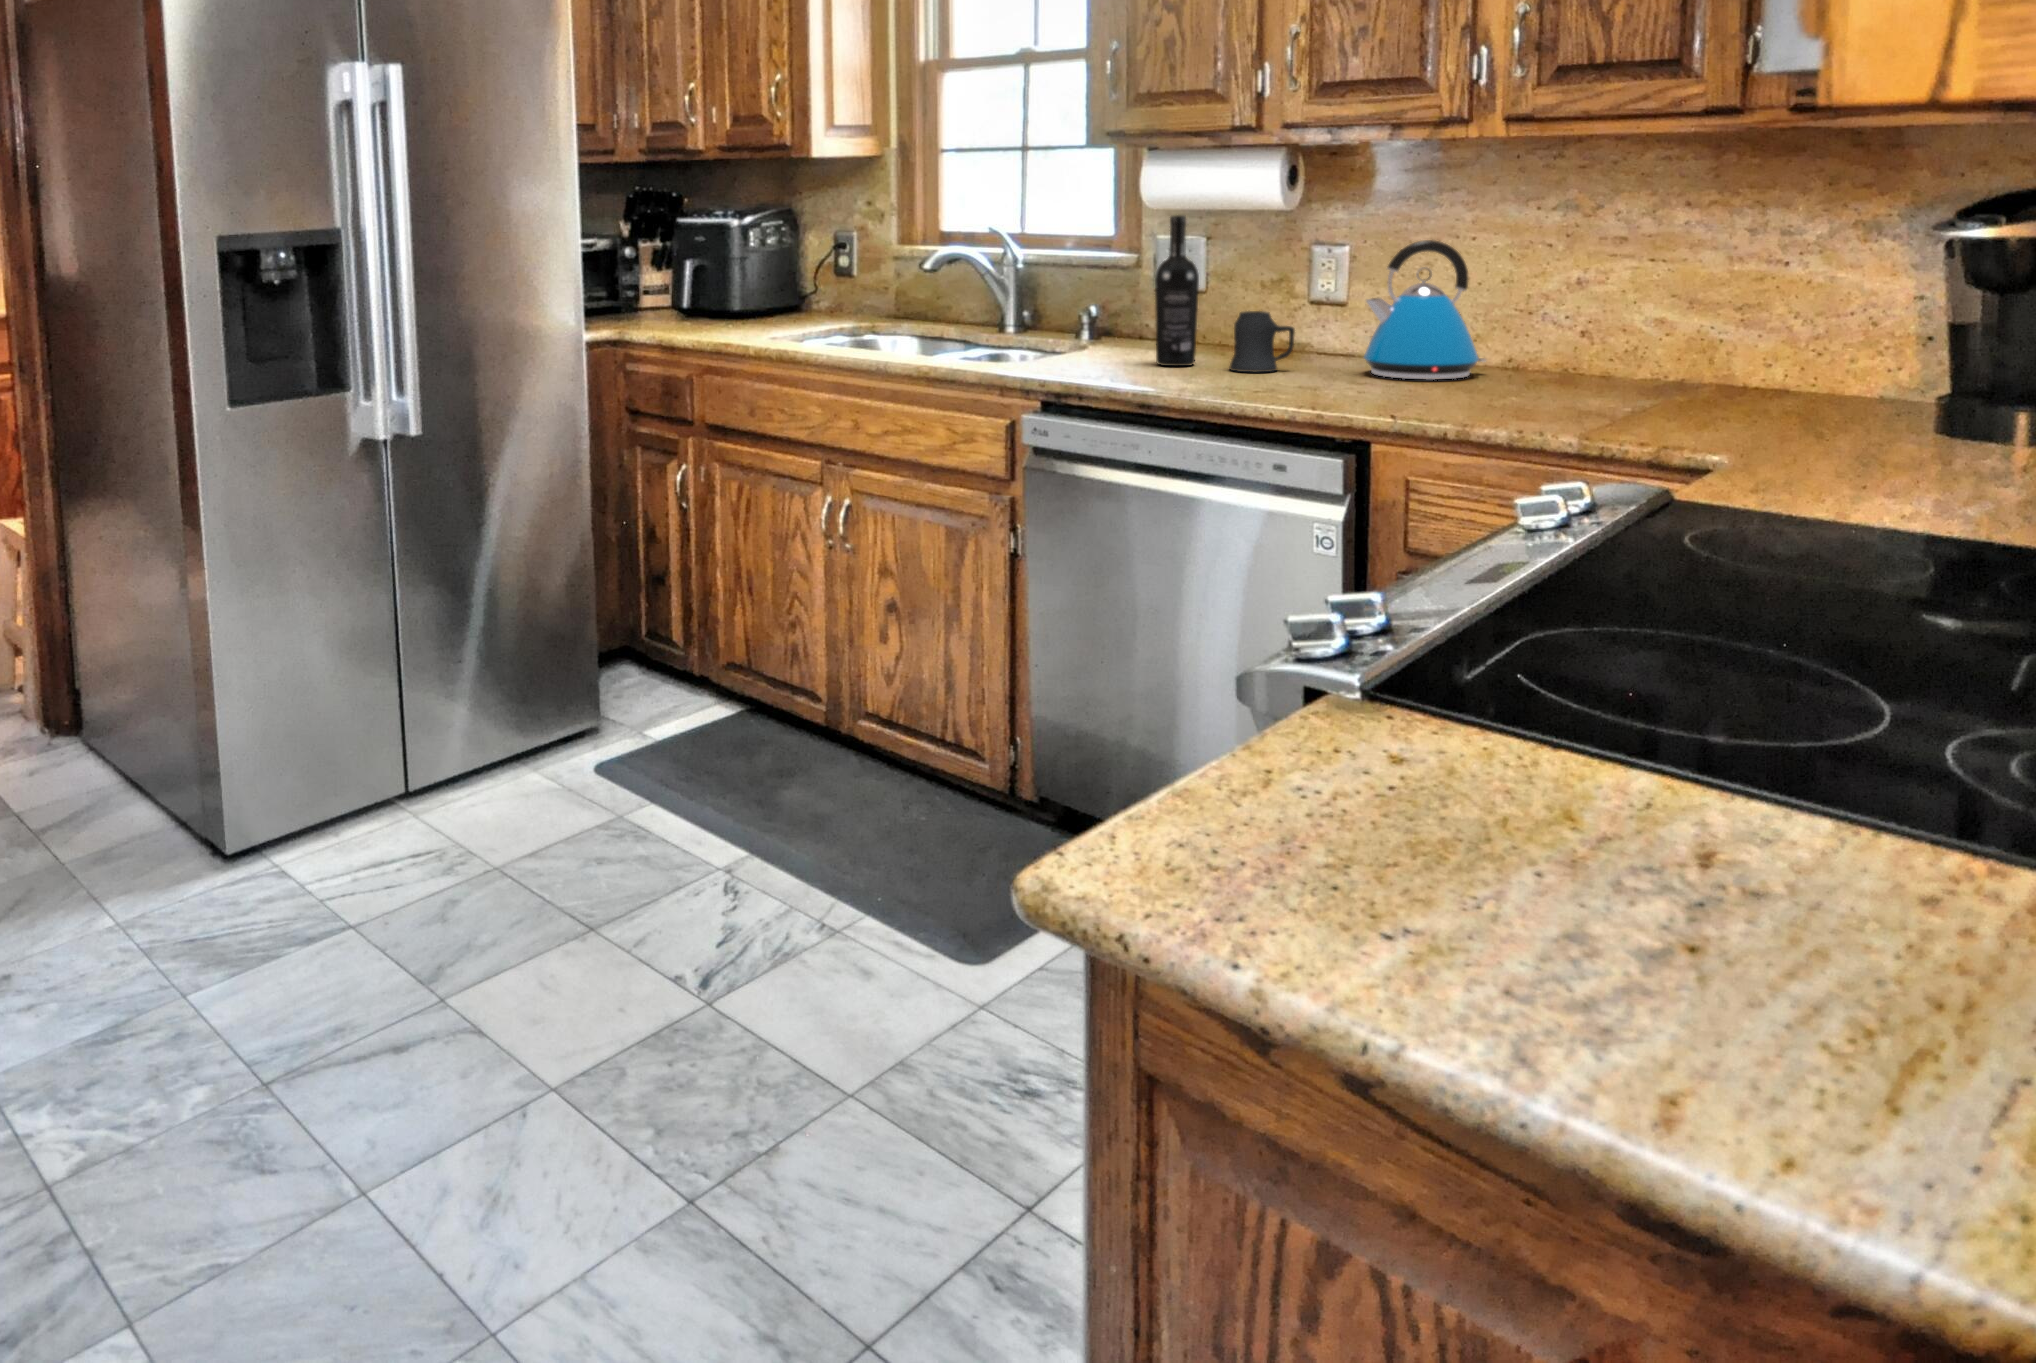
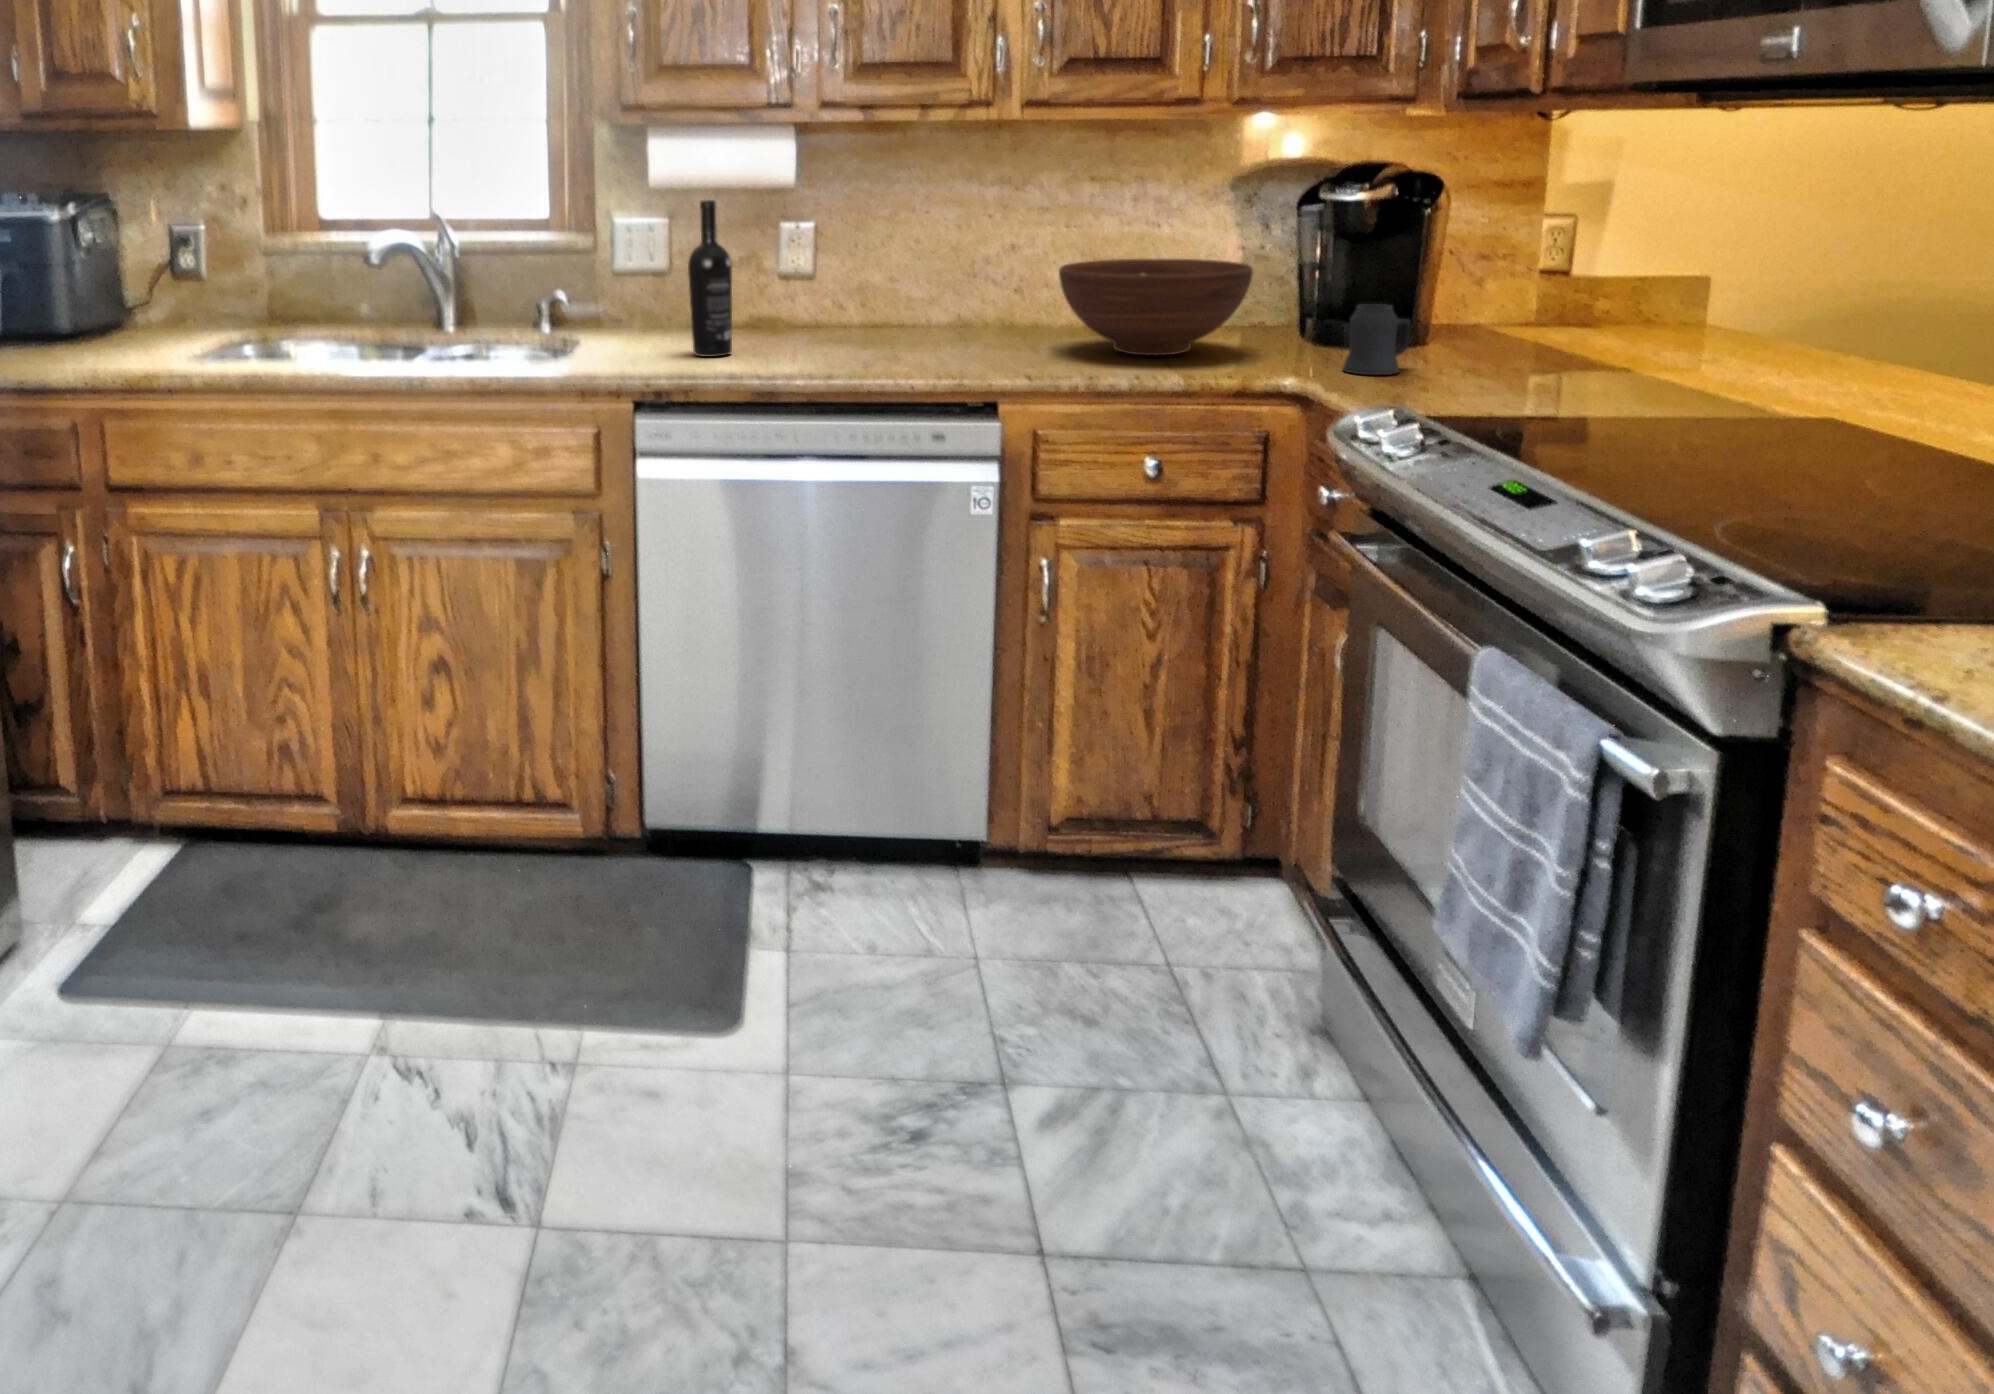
kettle: present [1364,240,1485,380] -> none [886,218,984,348]
fruit bowl: none [1515,295,1769,407] -> present [1059,259,1253,355]
mug: present [1230,311,1295,372] -> present [1343,304,1411,375]

